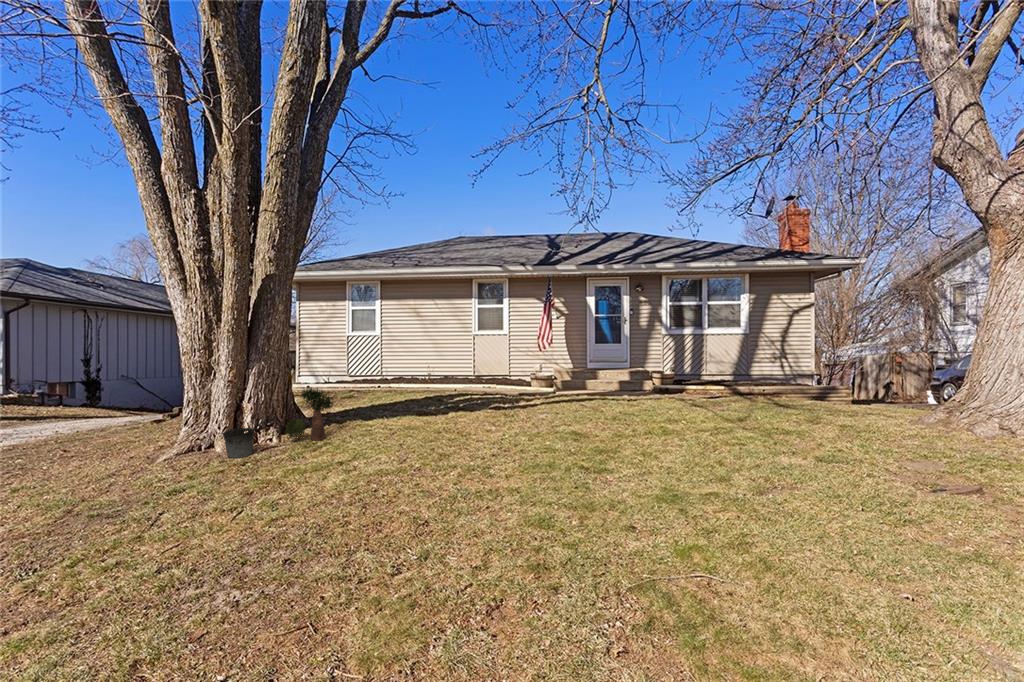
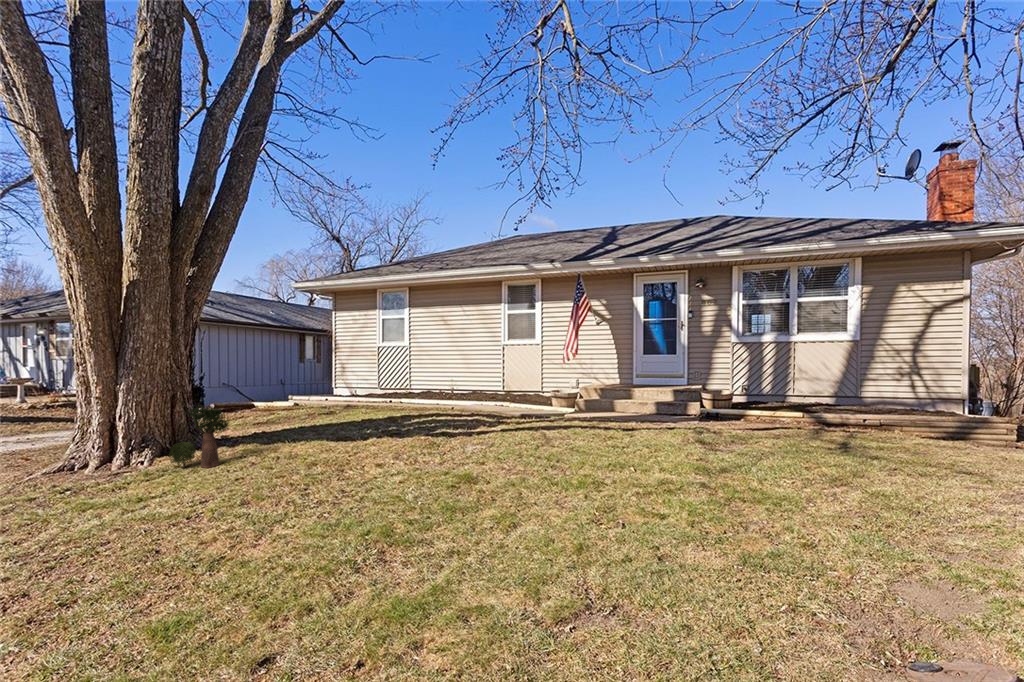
bucket: present [221,428,256,458] -> none [77,450,122,486]

